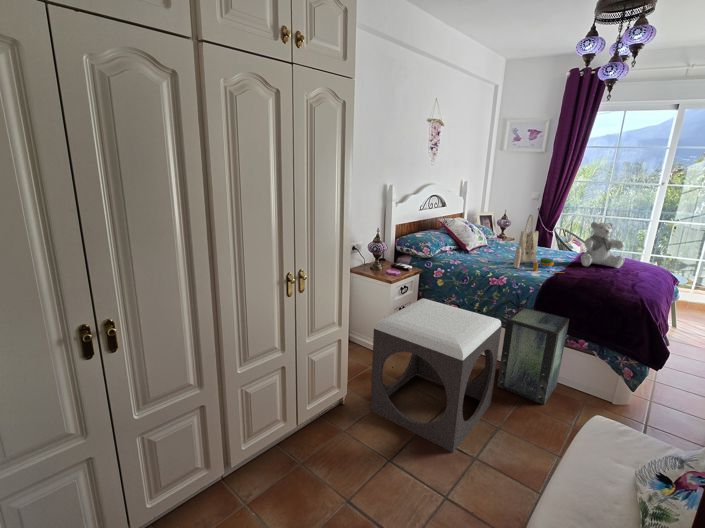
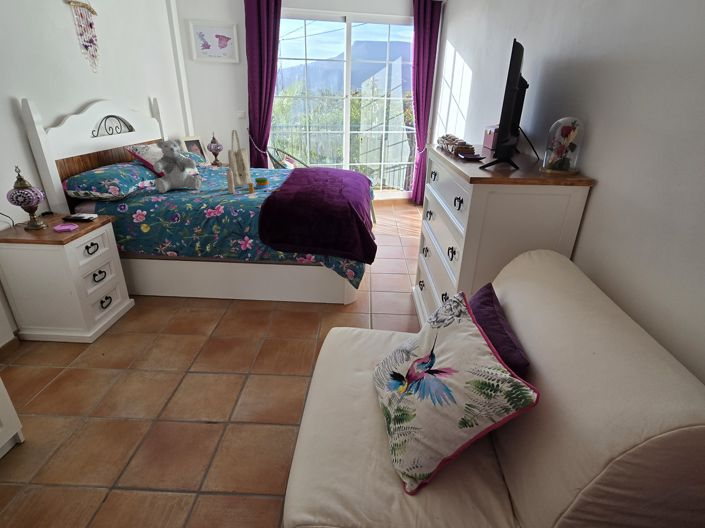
teddy bear: present [581,222,625,268] -> present [154,139,202,193]
footstool: present [371,298,502,453] -> none [33,253,235,428]
storage box: present [497,307,569,405] -> none [231,234,297,329]

